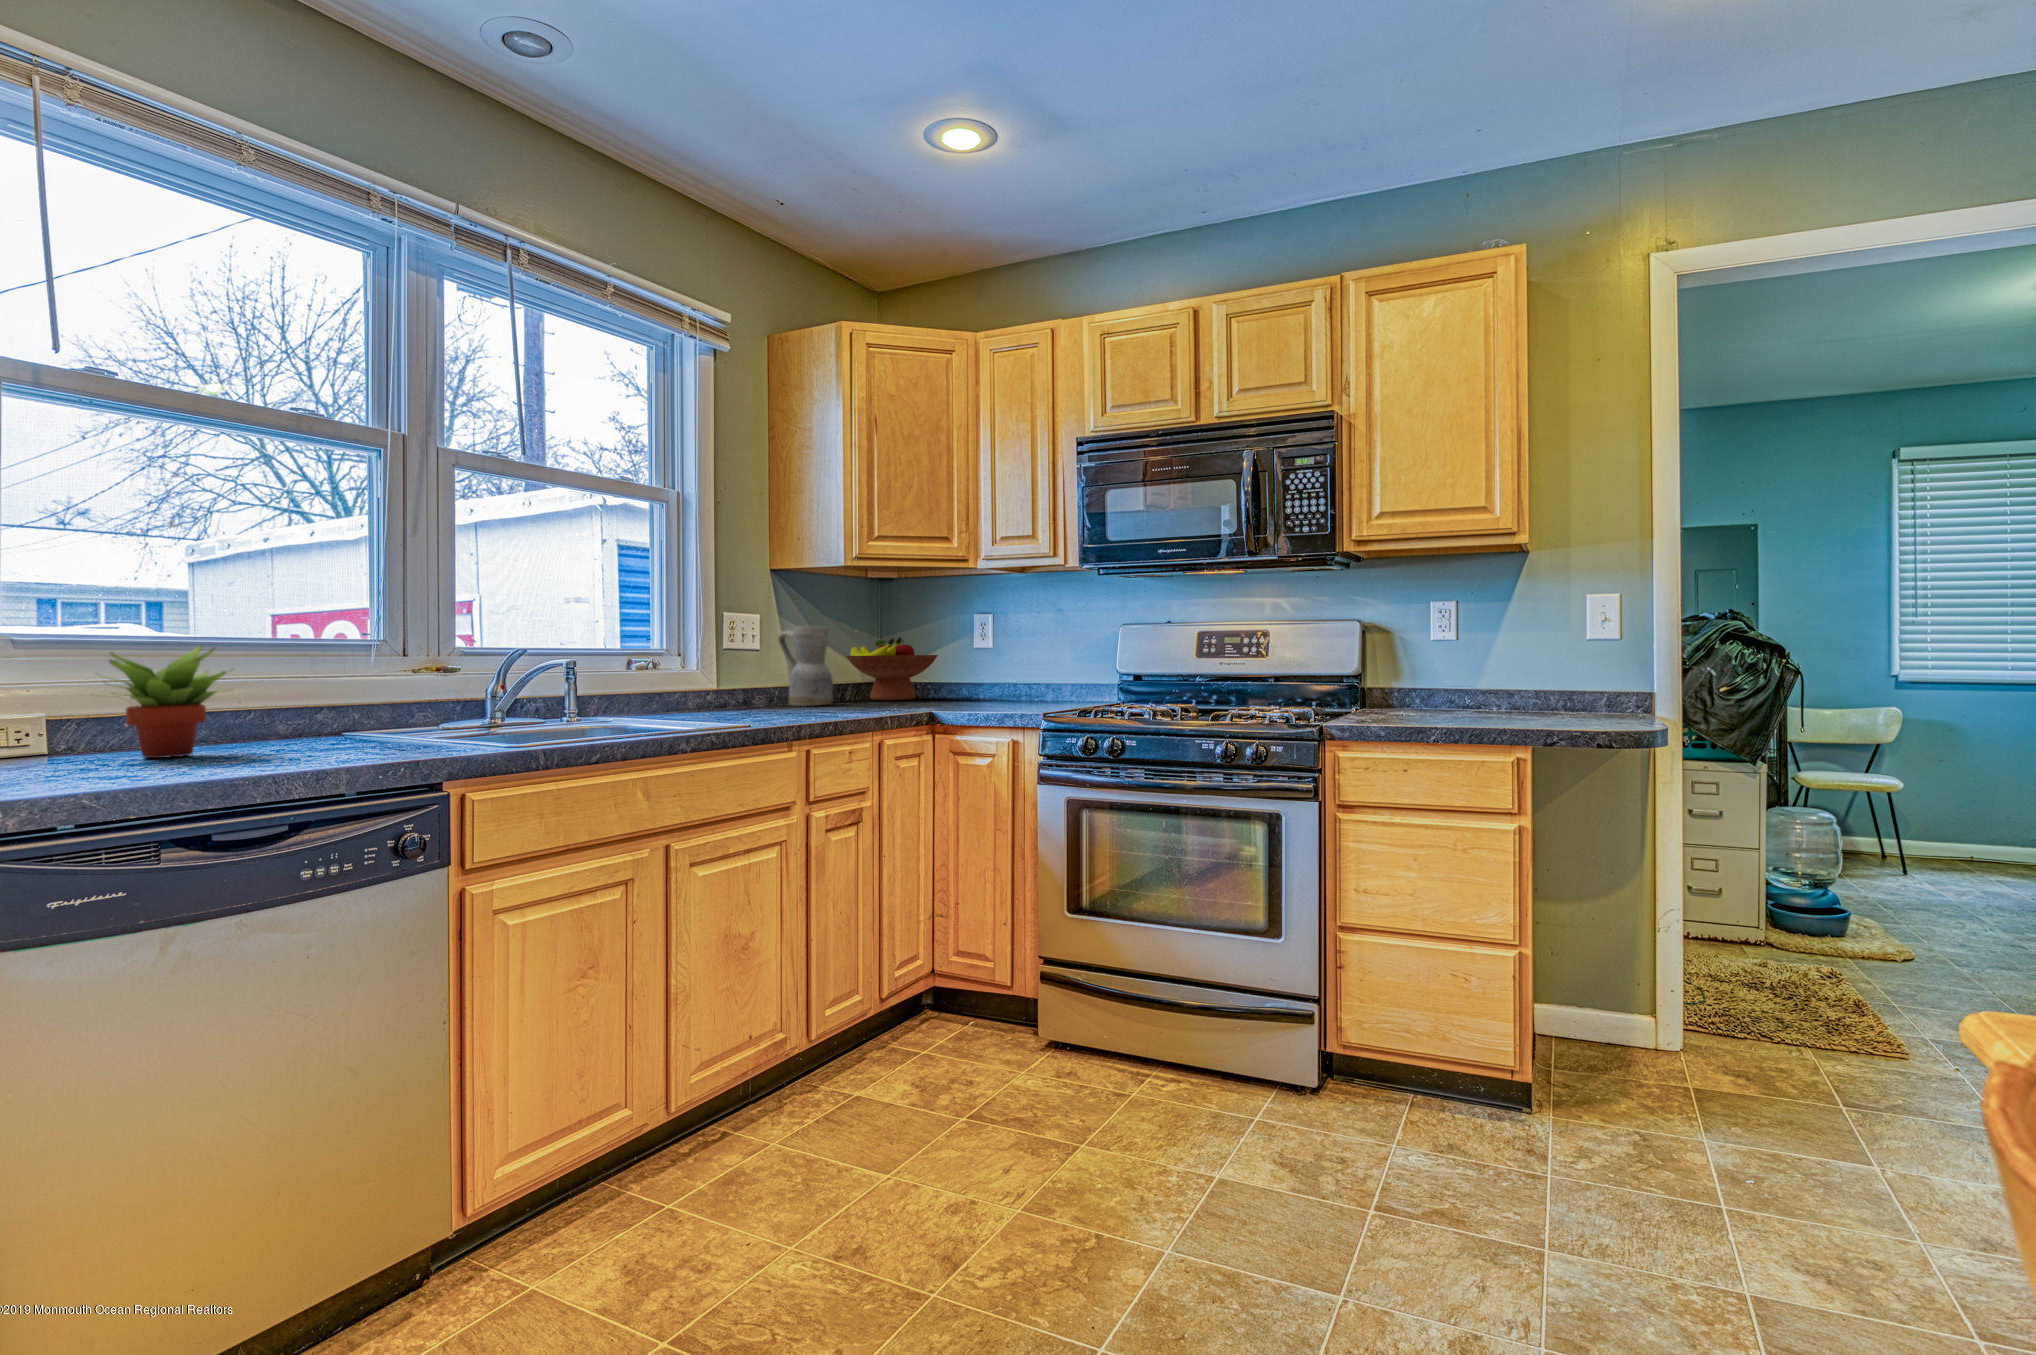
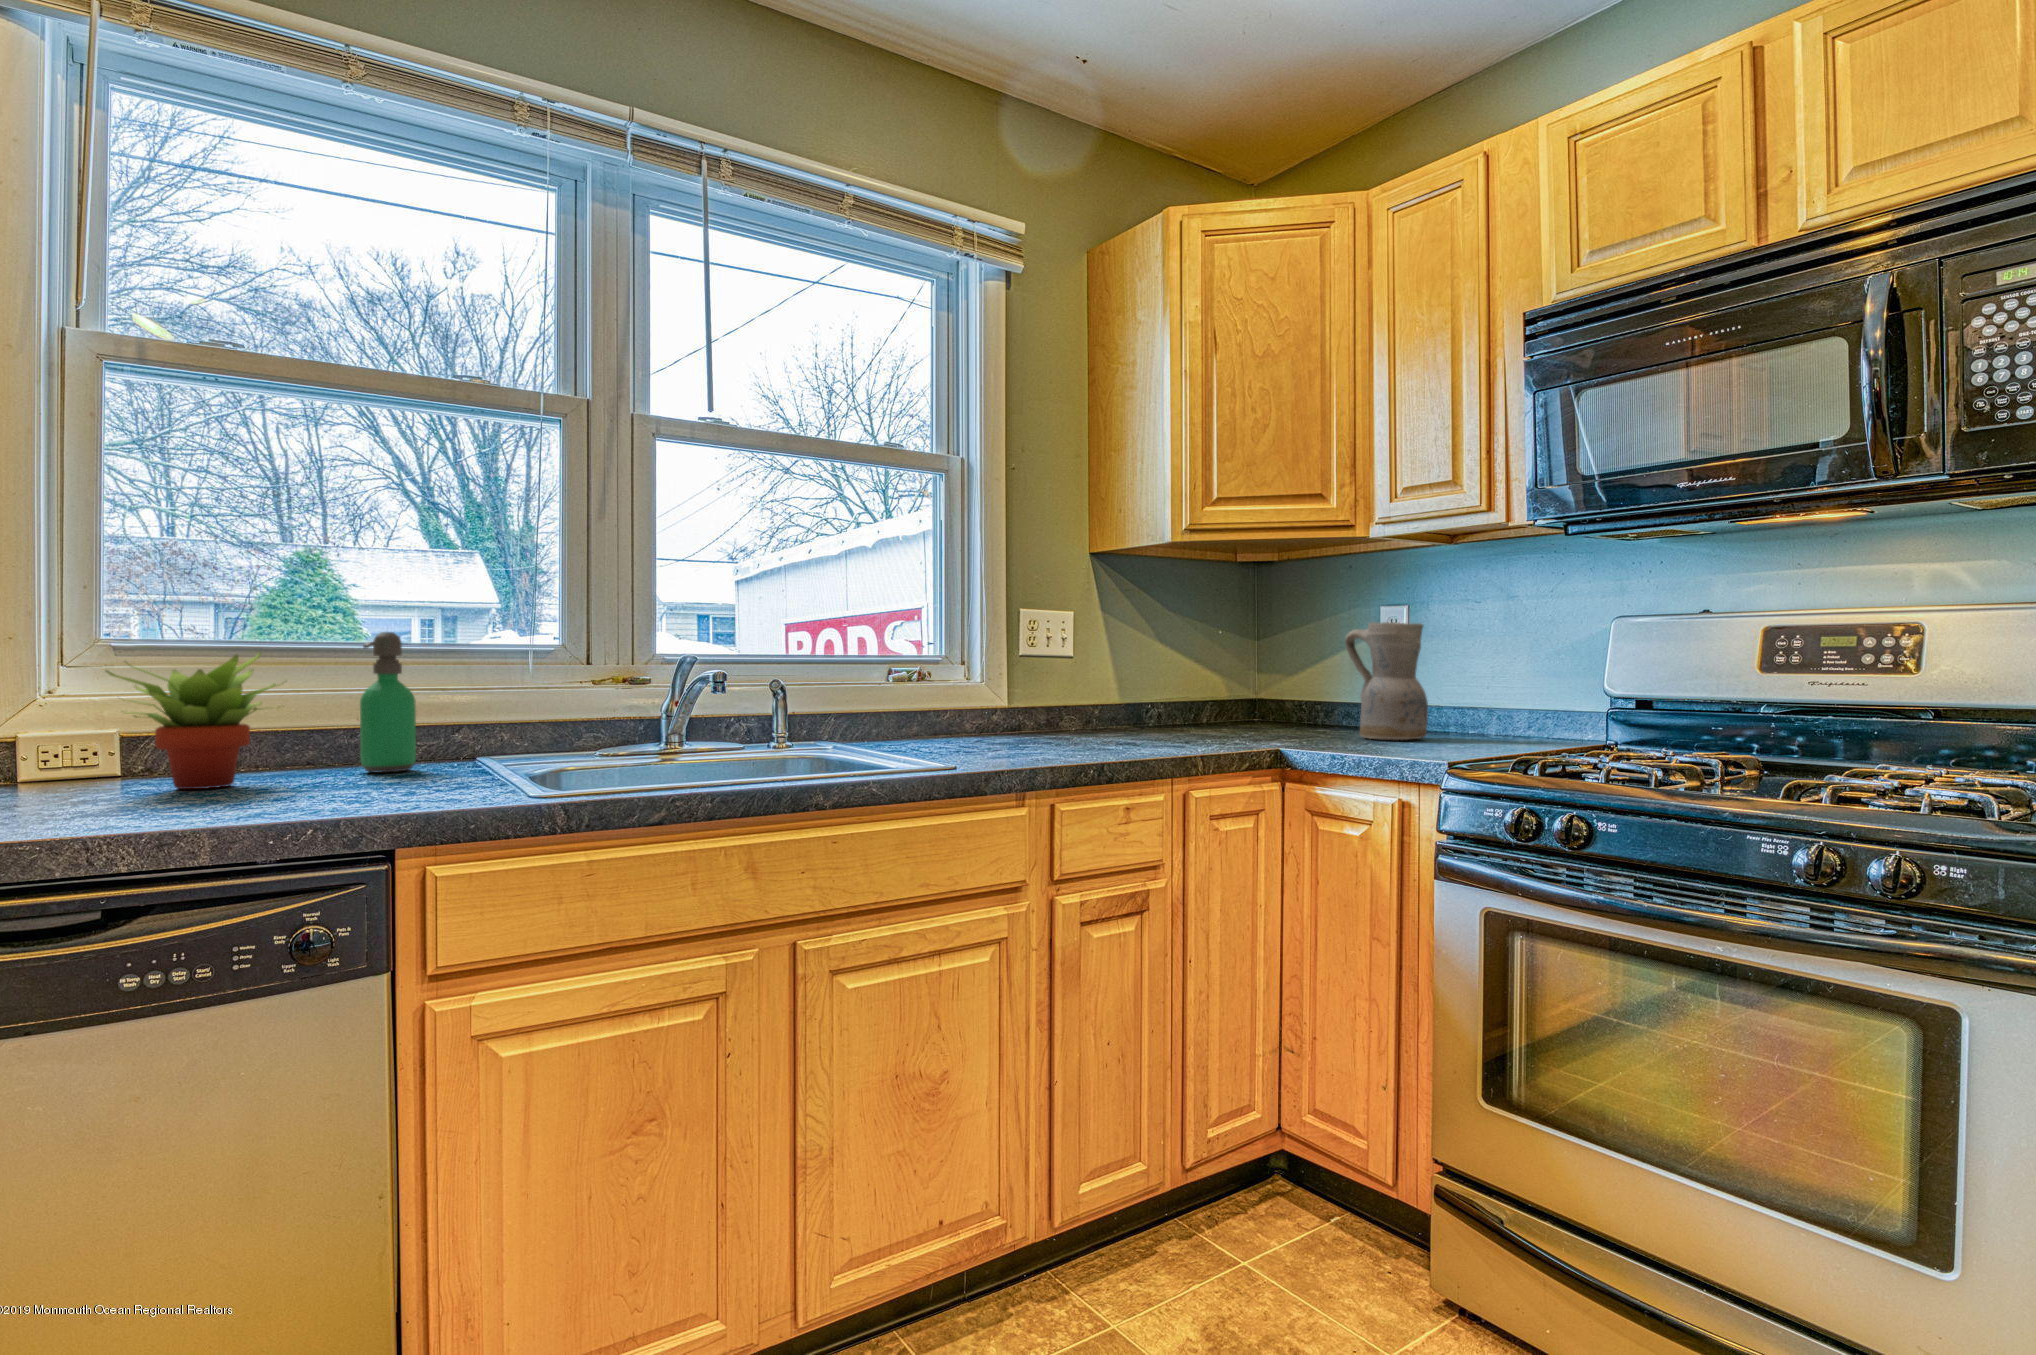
ceramic pitcher: present [778,626,833,706] -> present [1345,622,1428,740]
soap dispenser: none [264,629,313,744] -> present [360,632,416,772]
fruit bowl: present [846,637,938,700] -> none [1188,639,1320,727]

